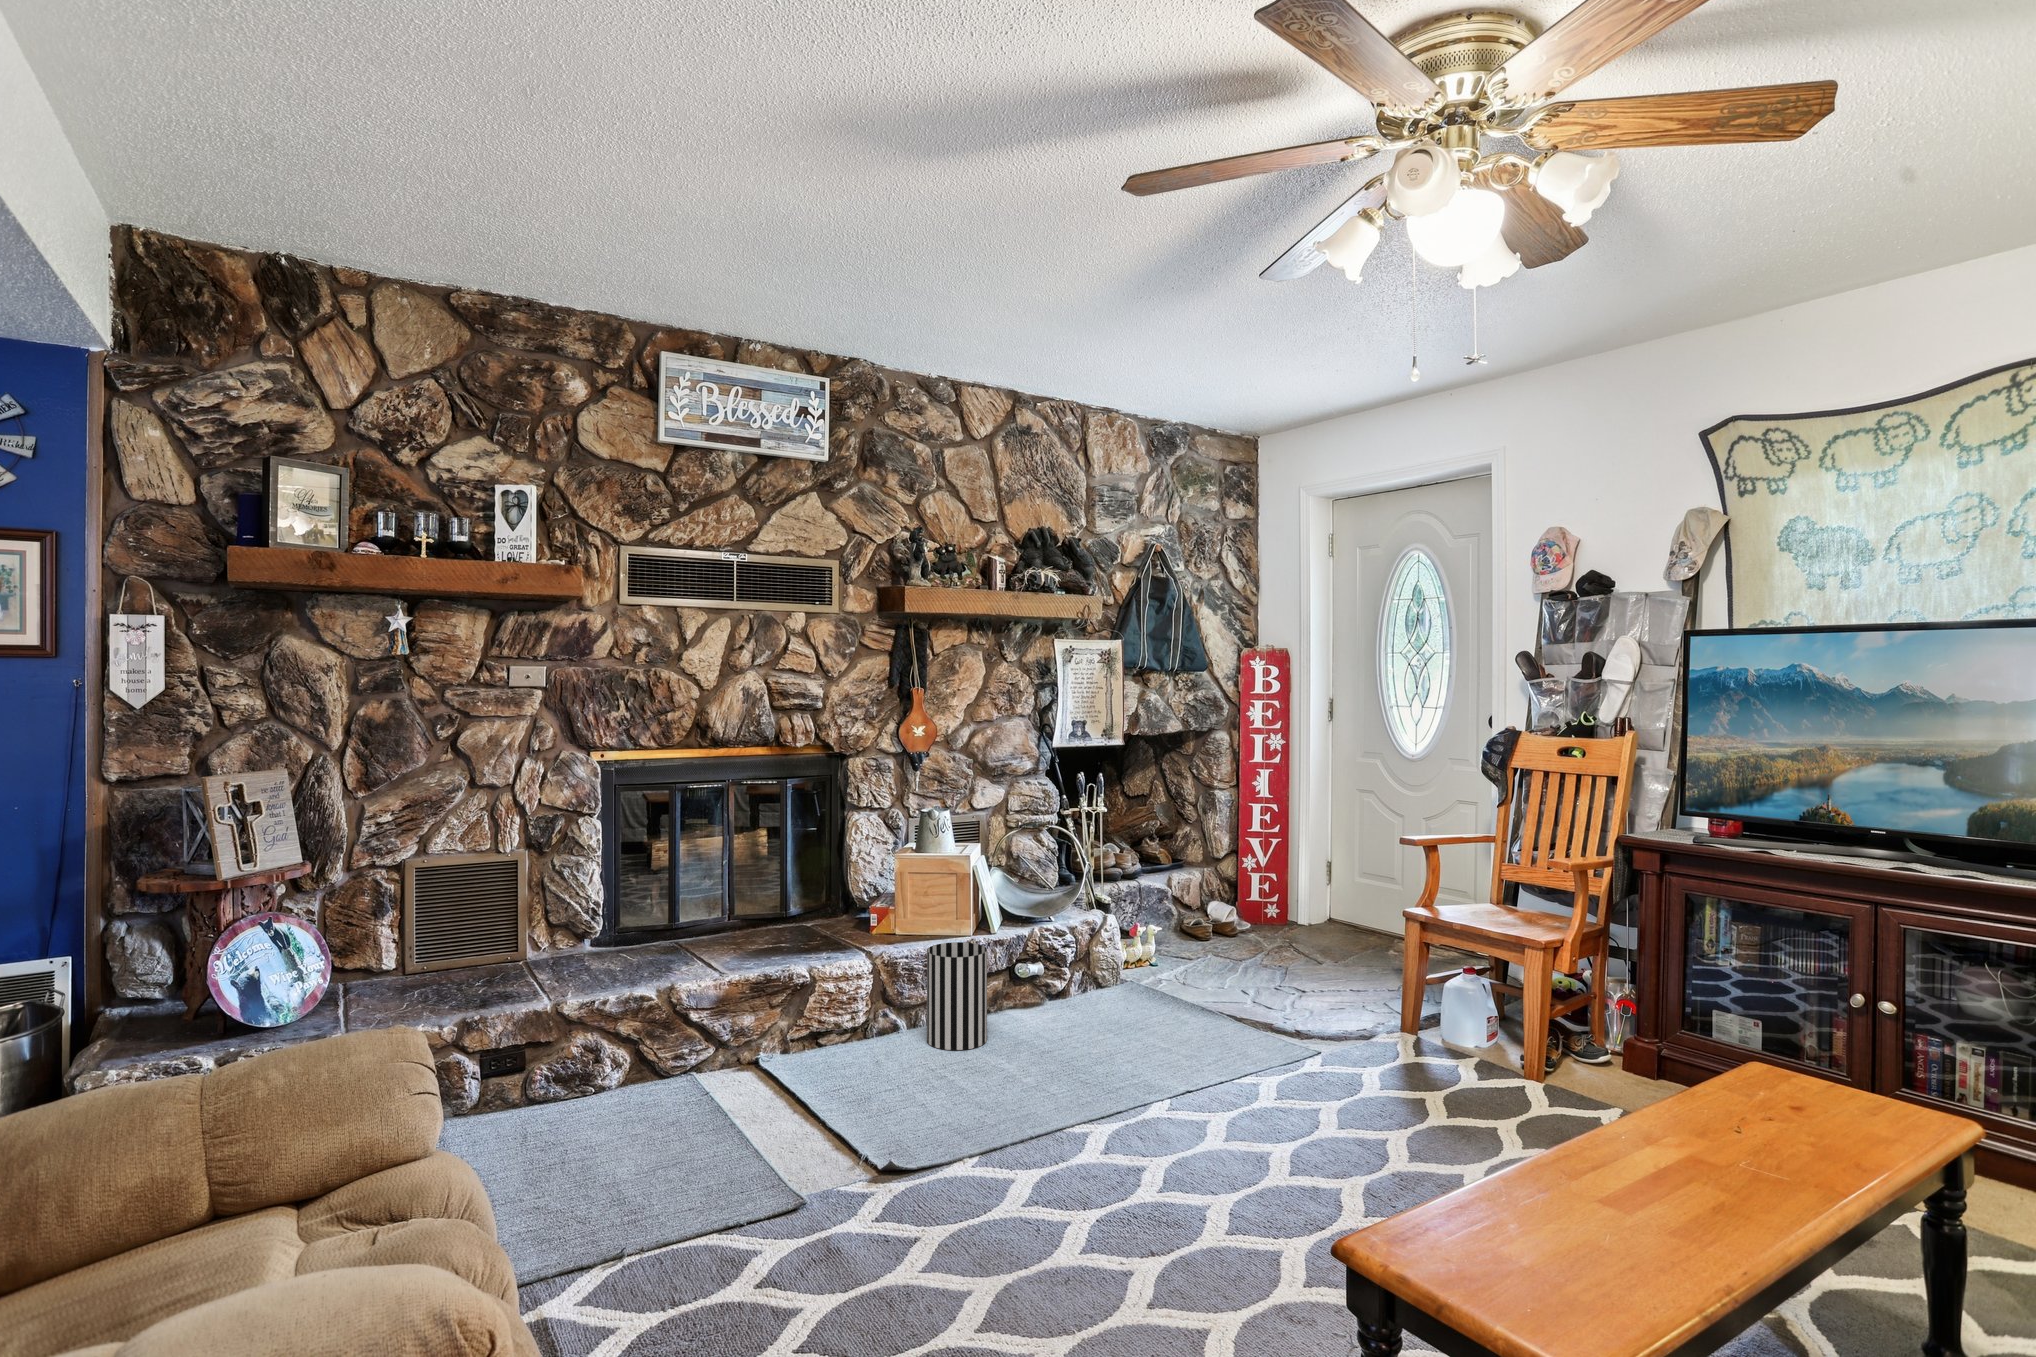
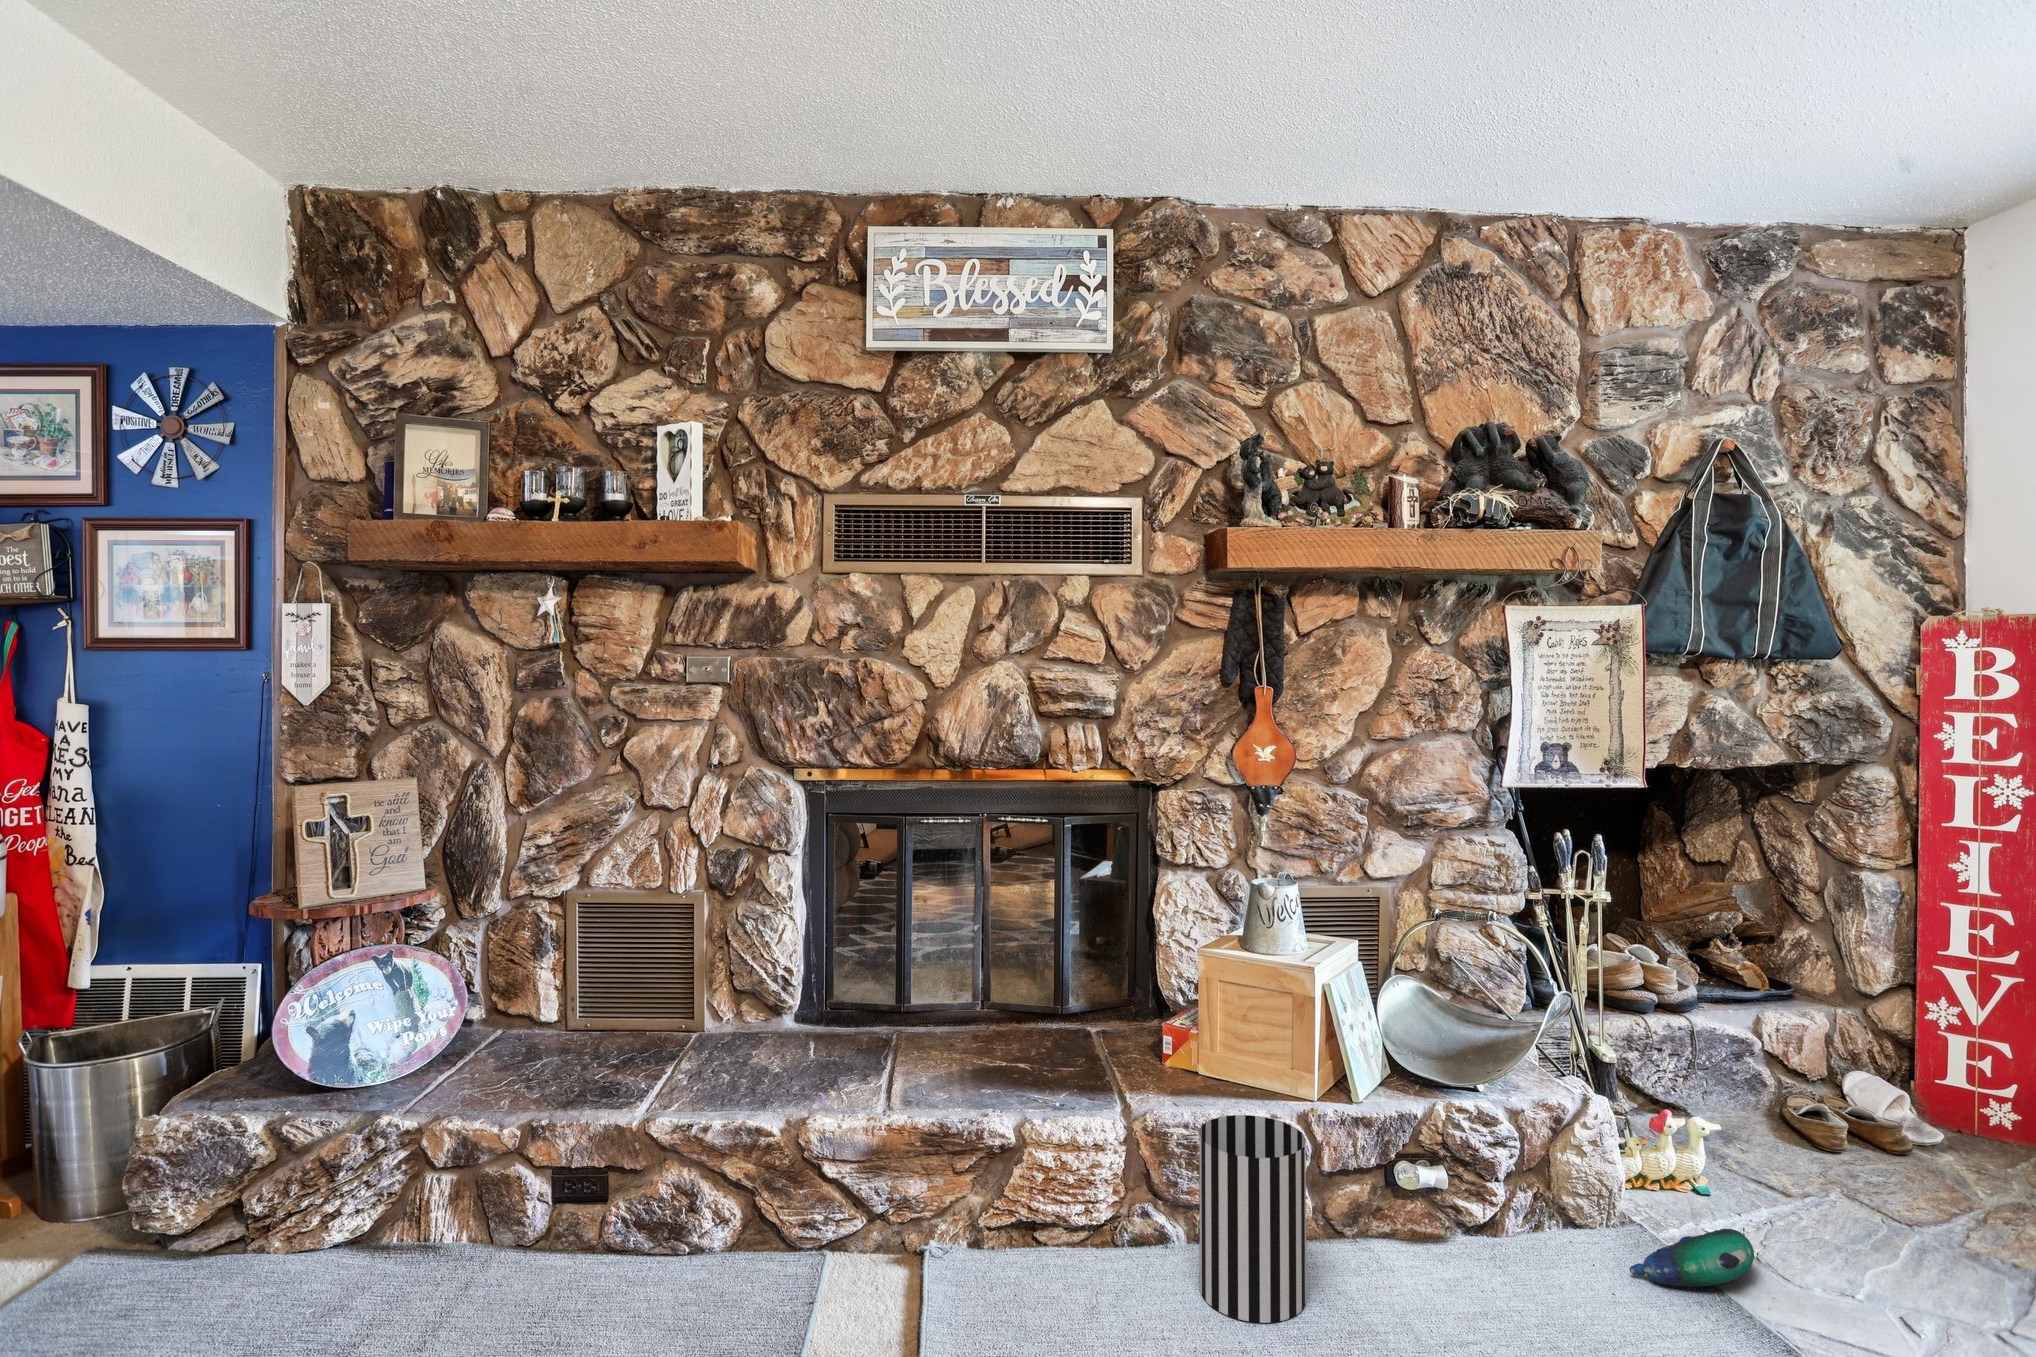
plush toy: none [1131,970,1184,1002] -> present [1629,1229,1754,1287]

